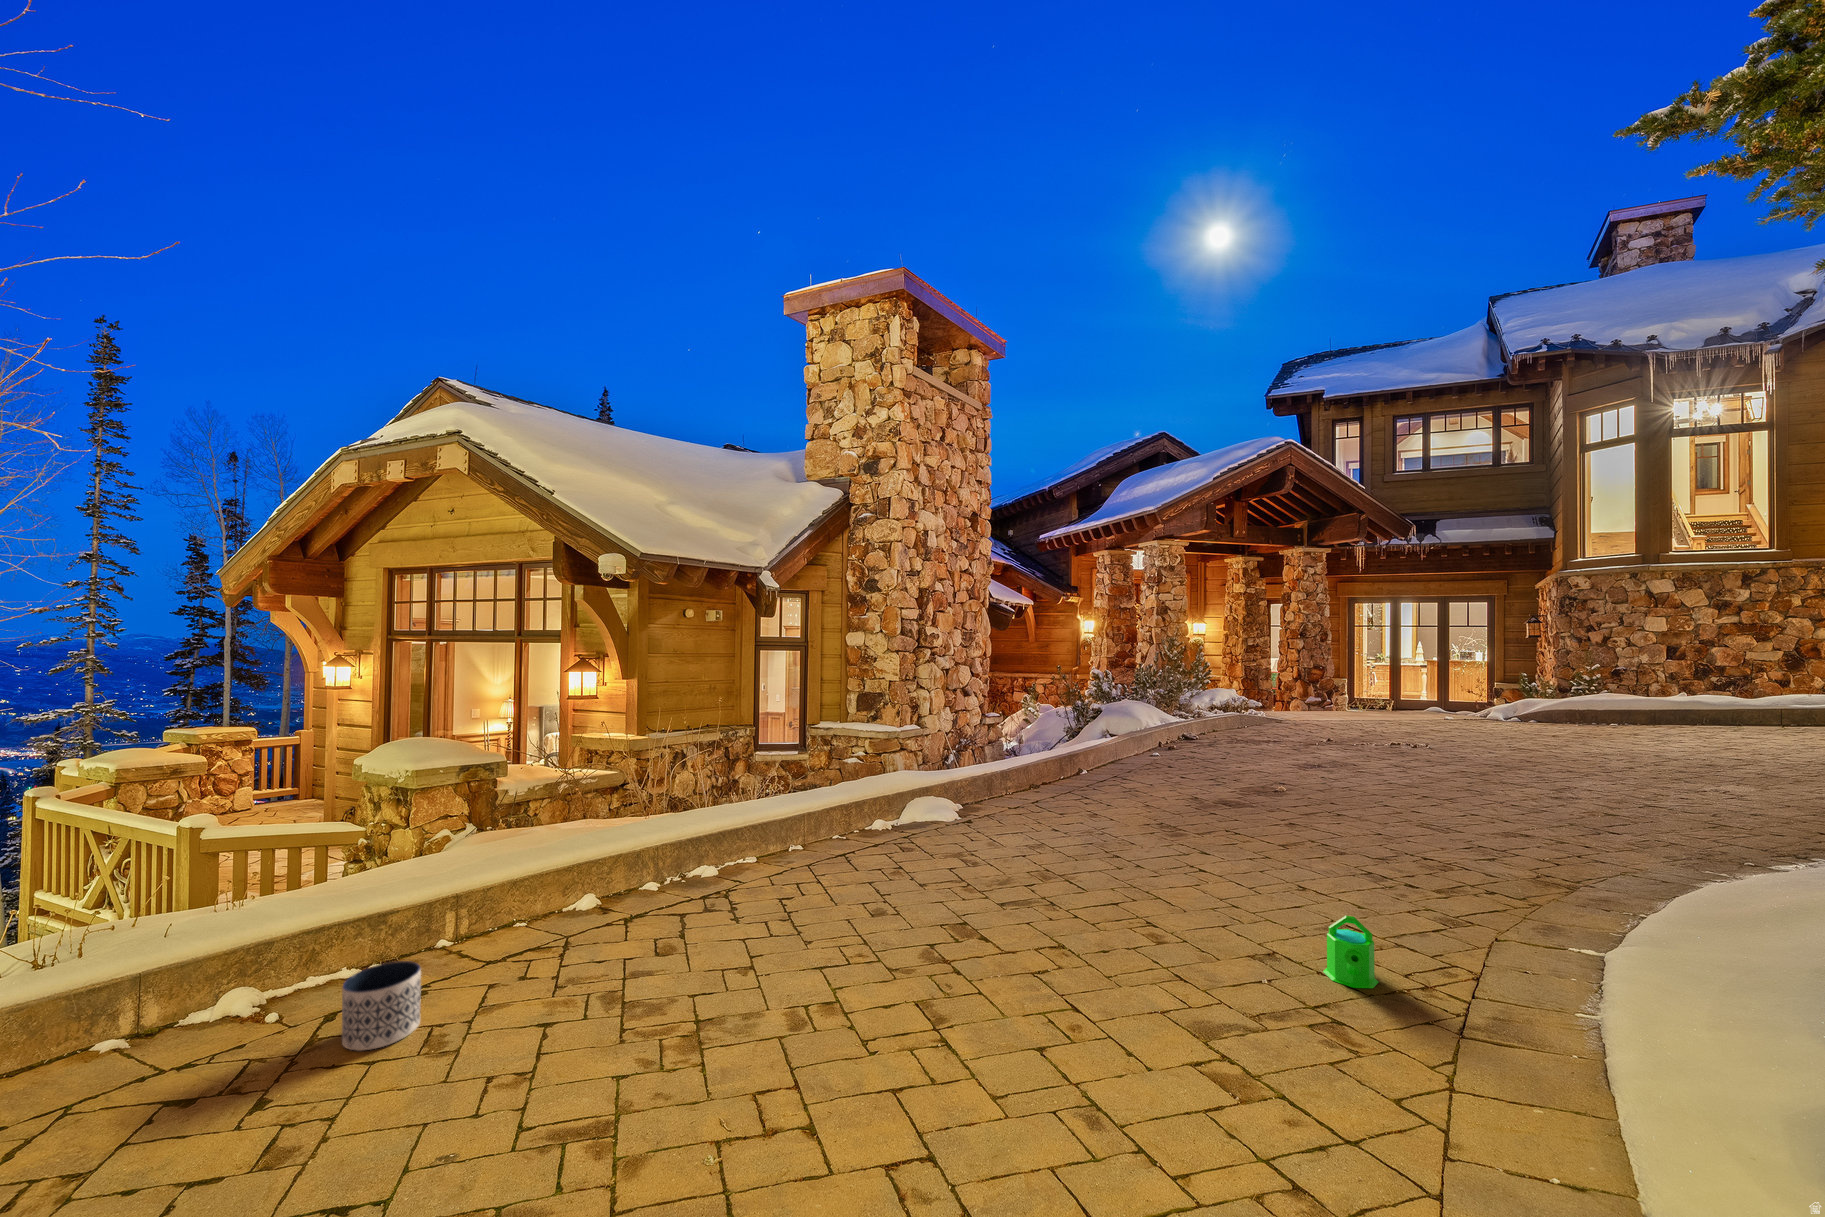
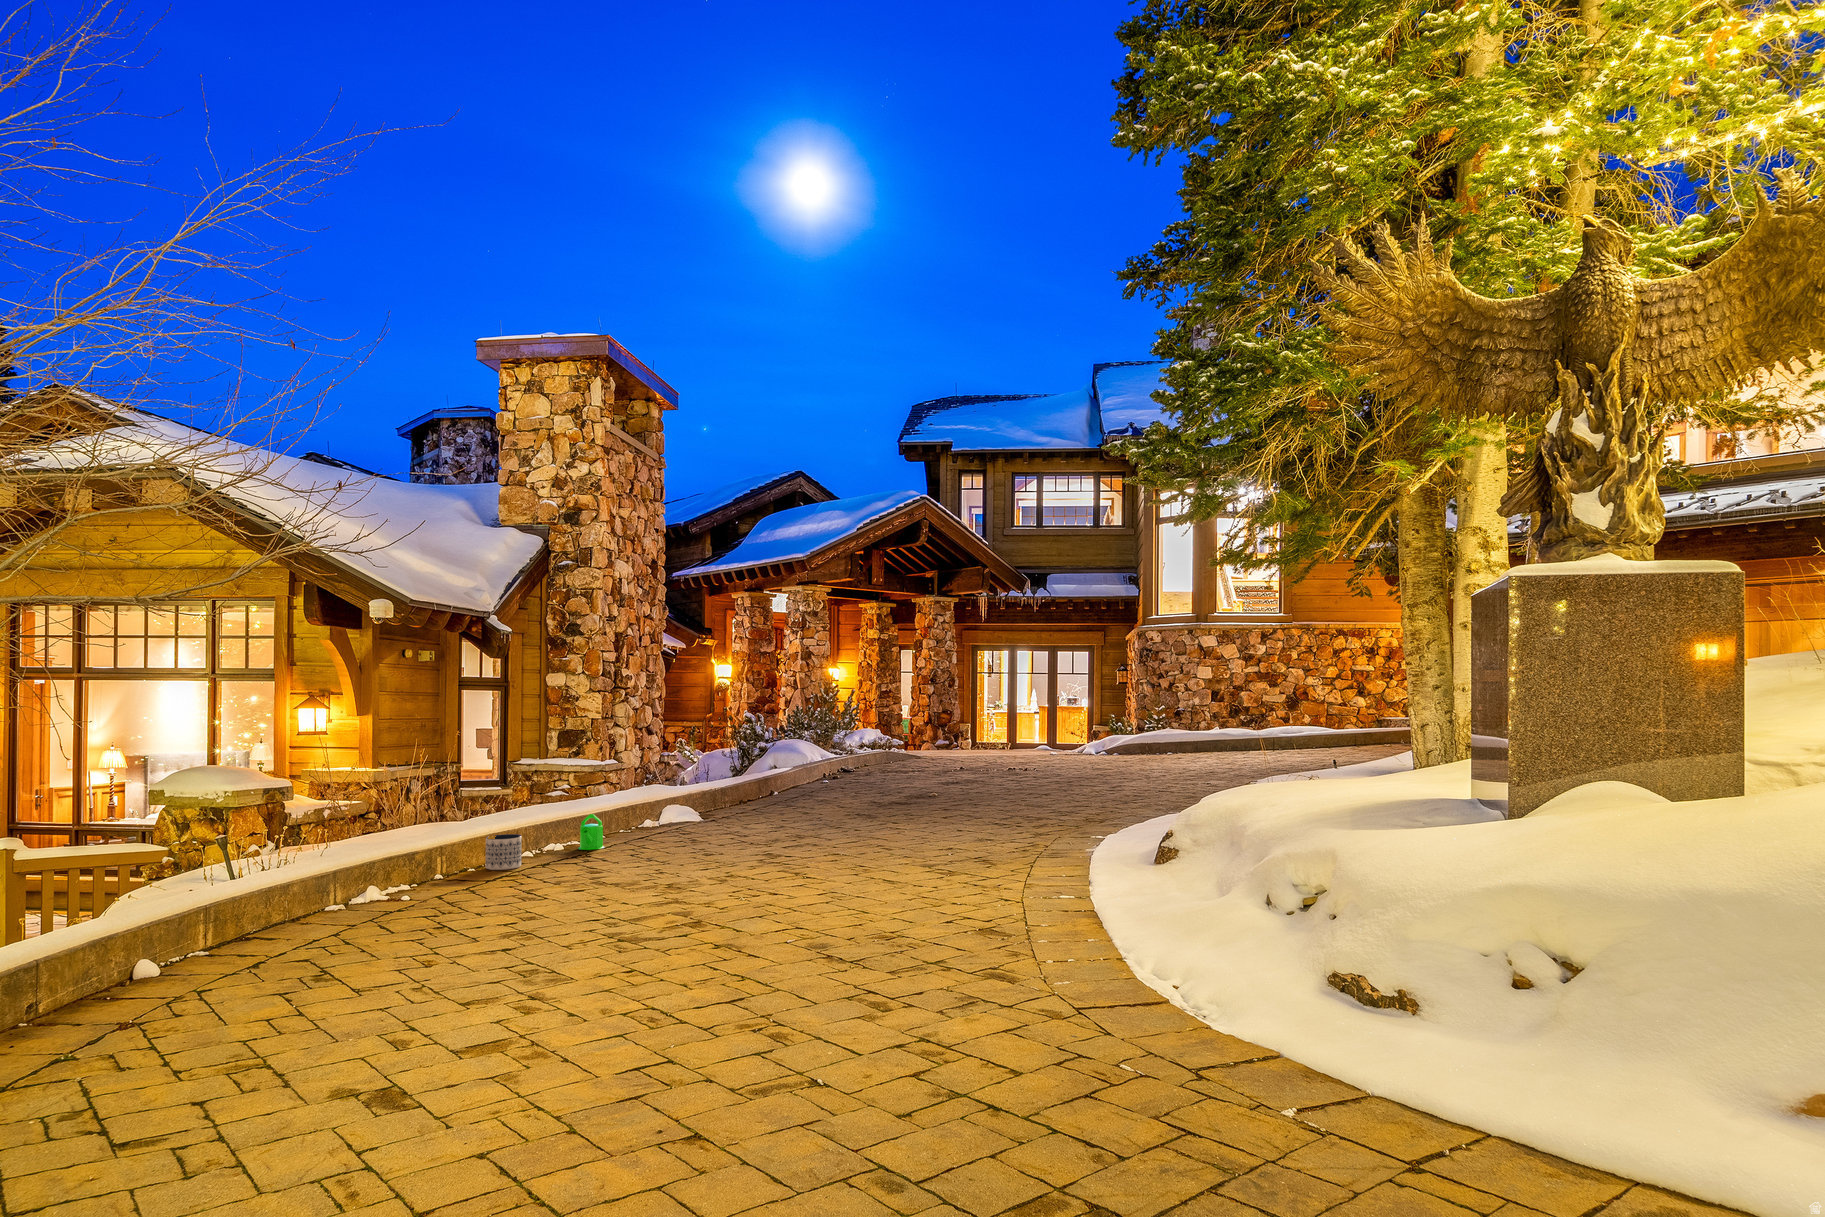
watering can: present [1323,916,1379,988] -> present [579,814,604,850]

